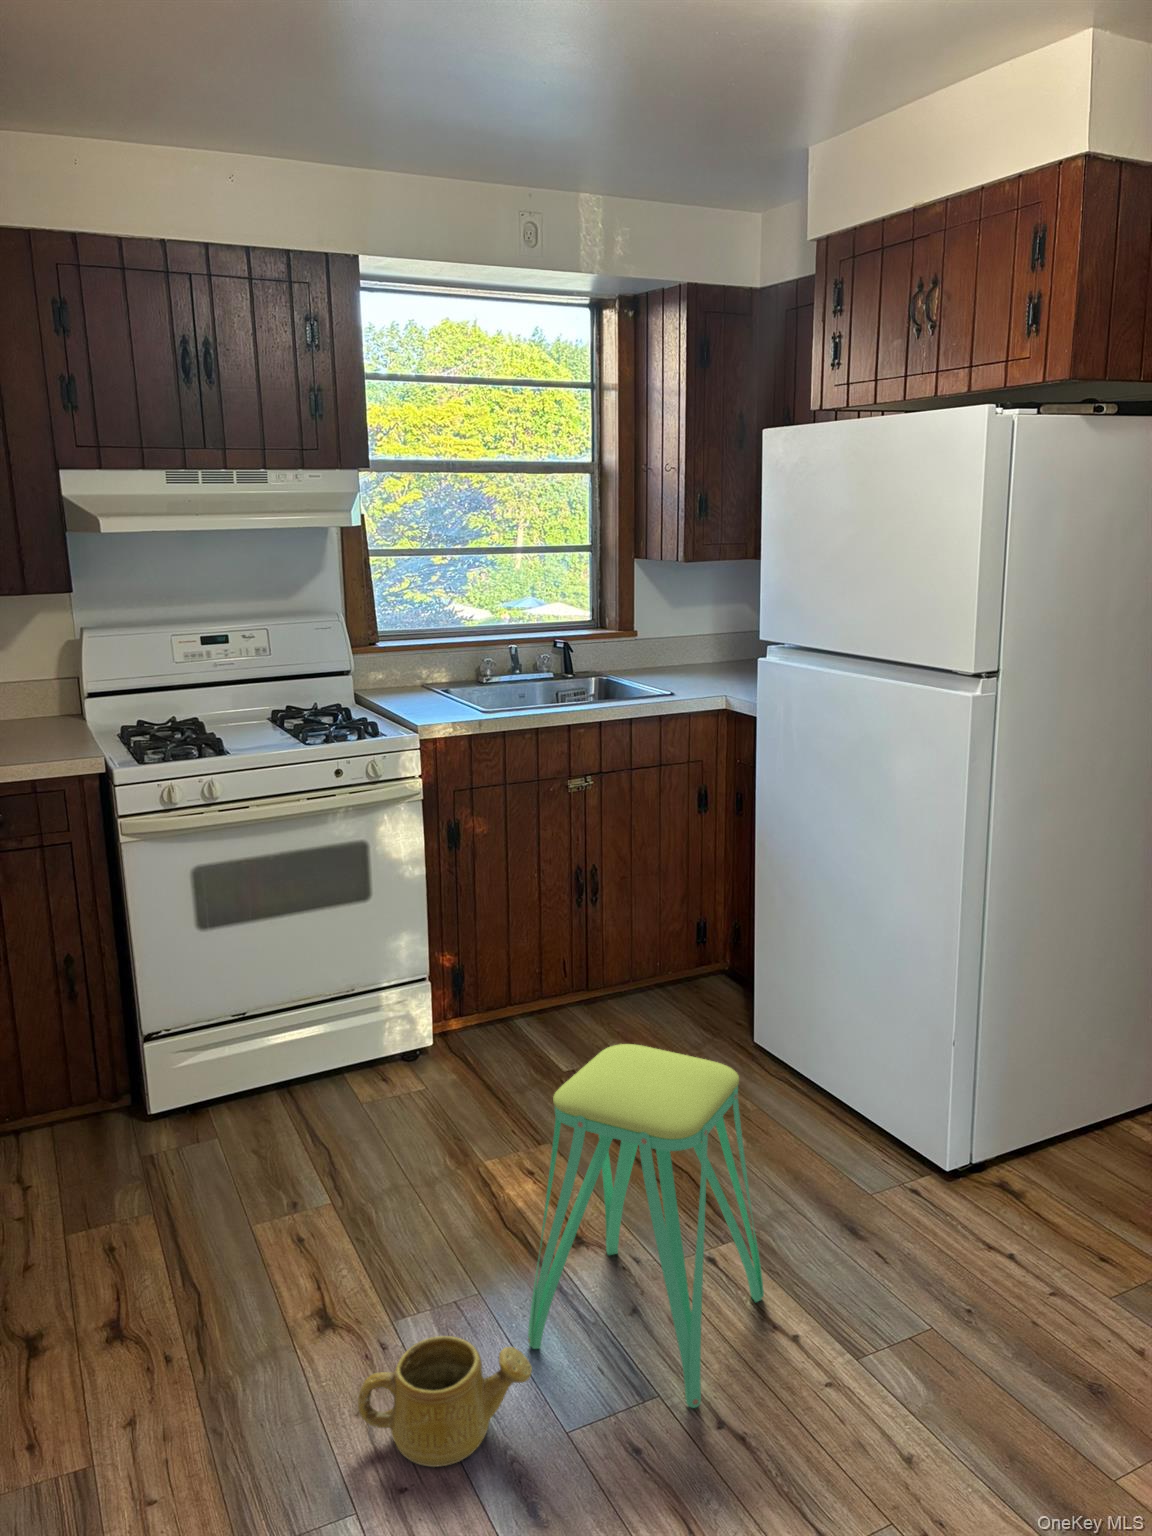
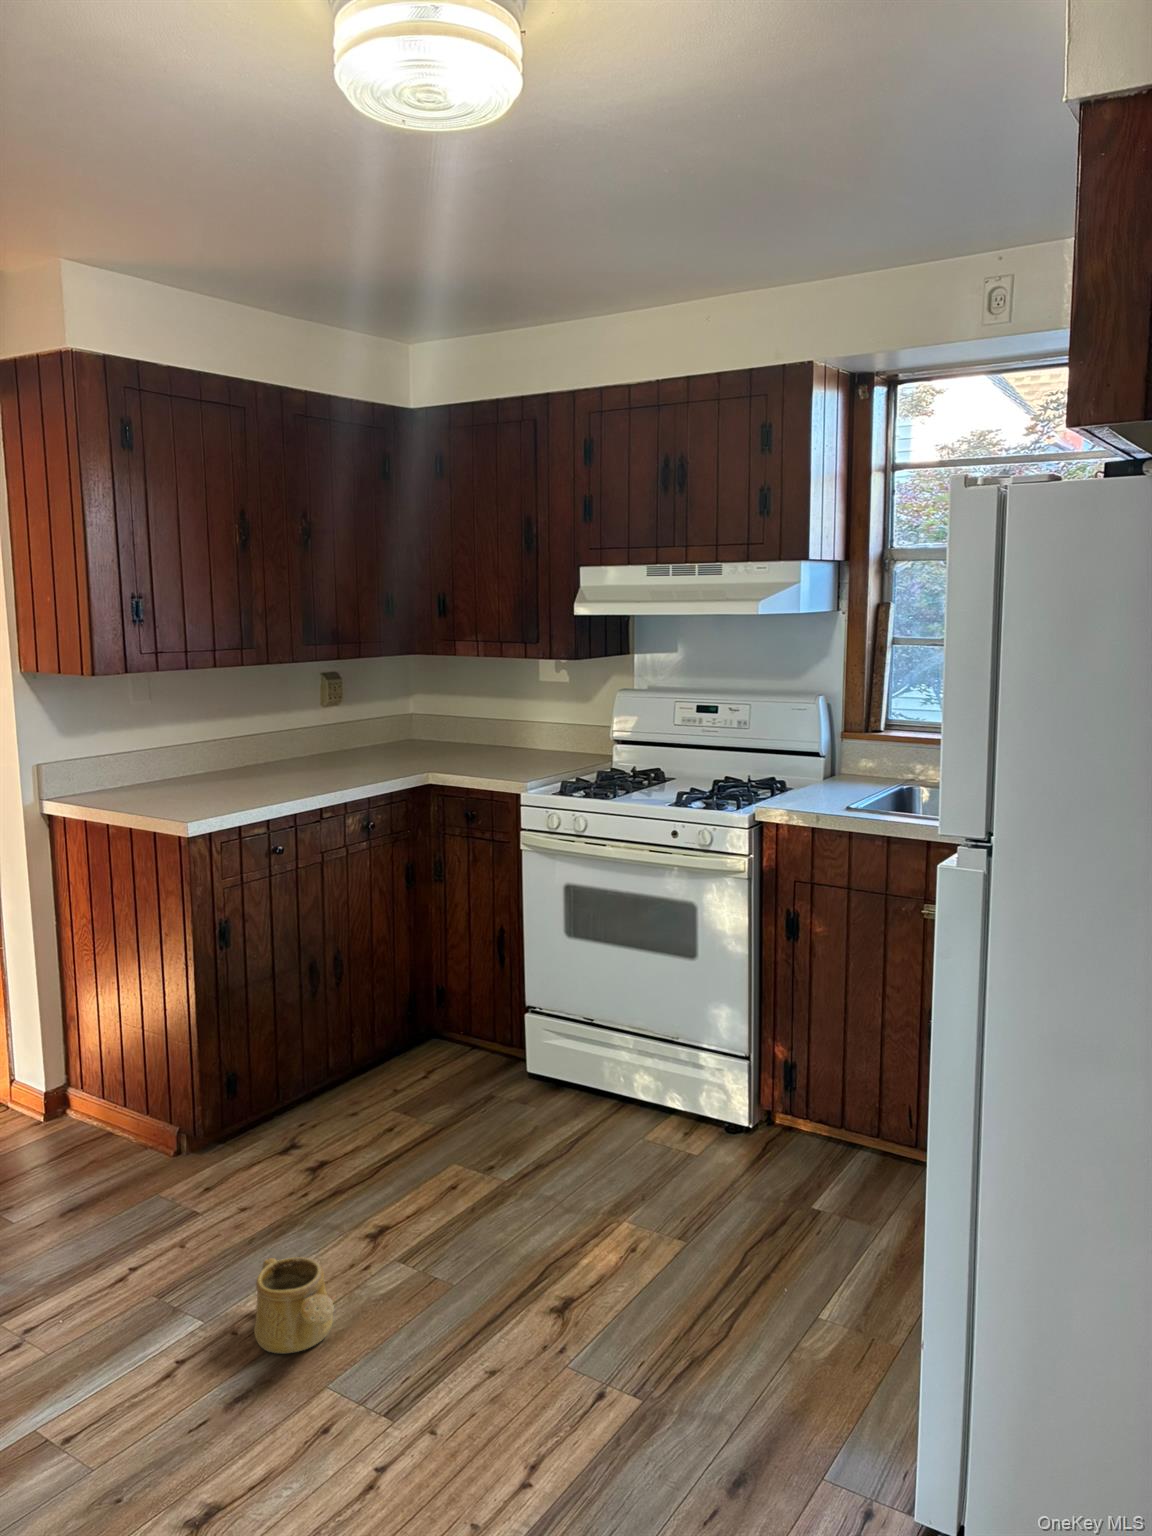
stool: present [528,1044,764,1408] -> none [384,1115,571,1446]

